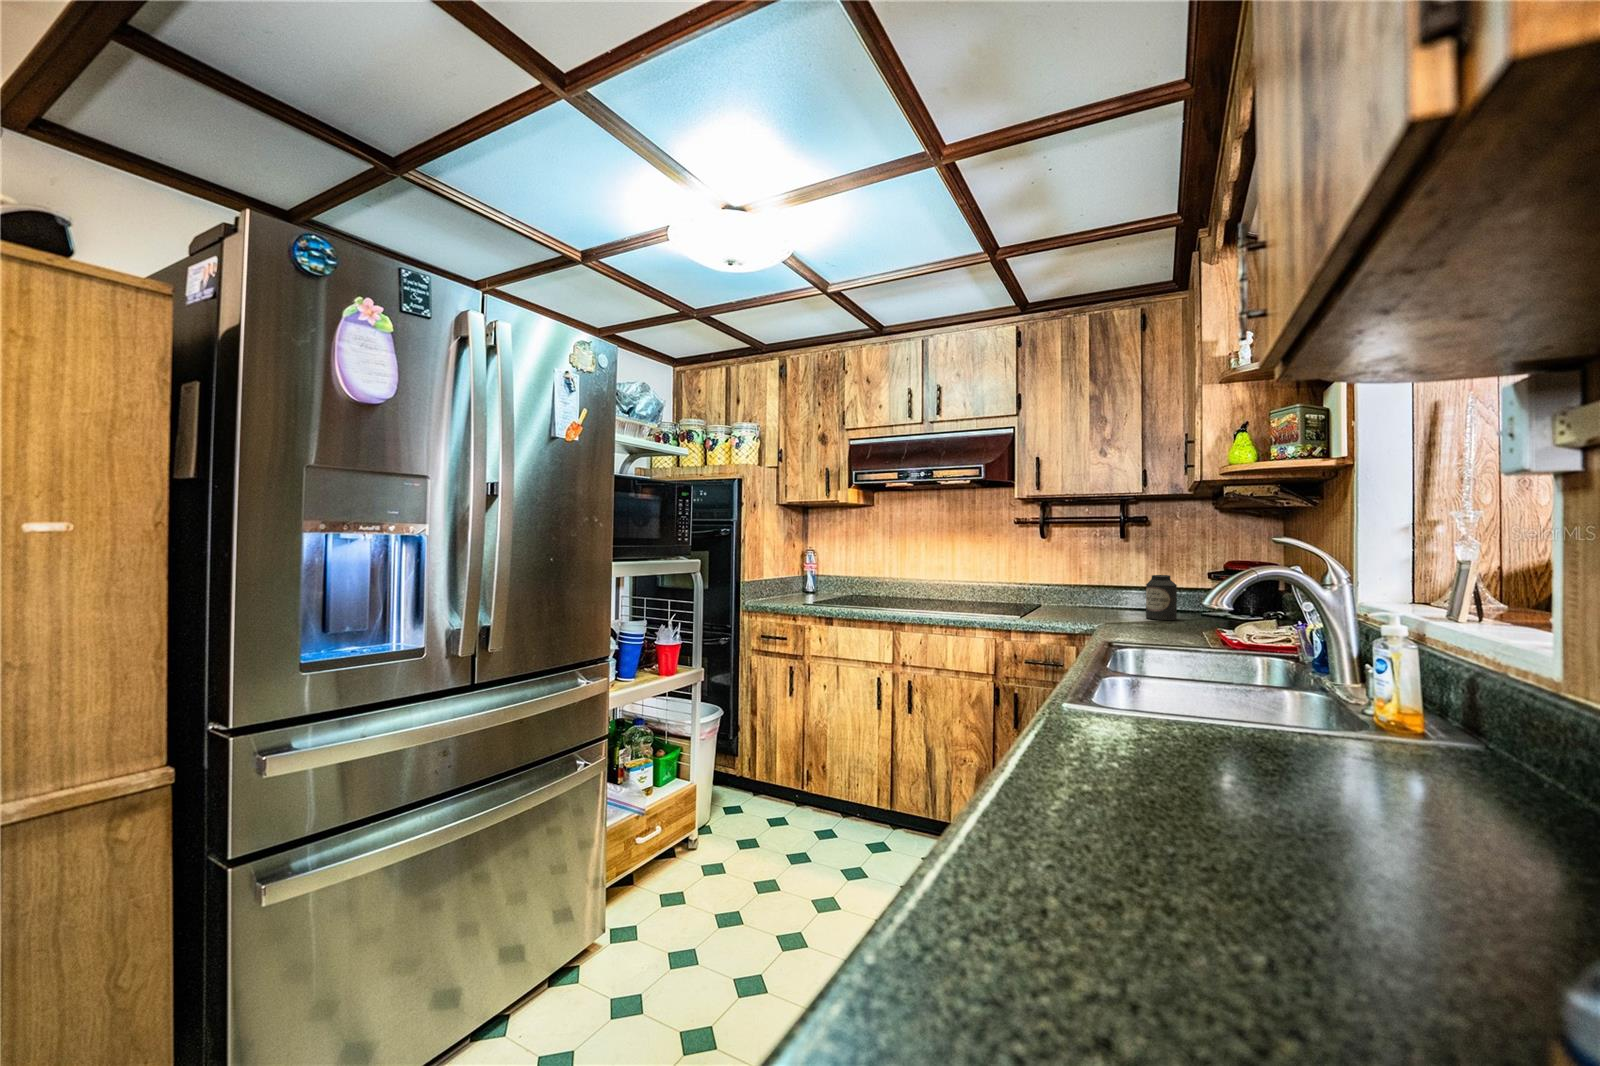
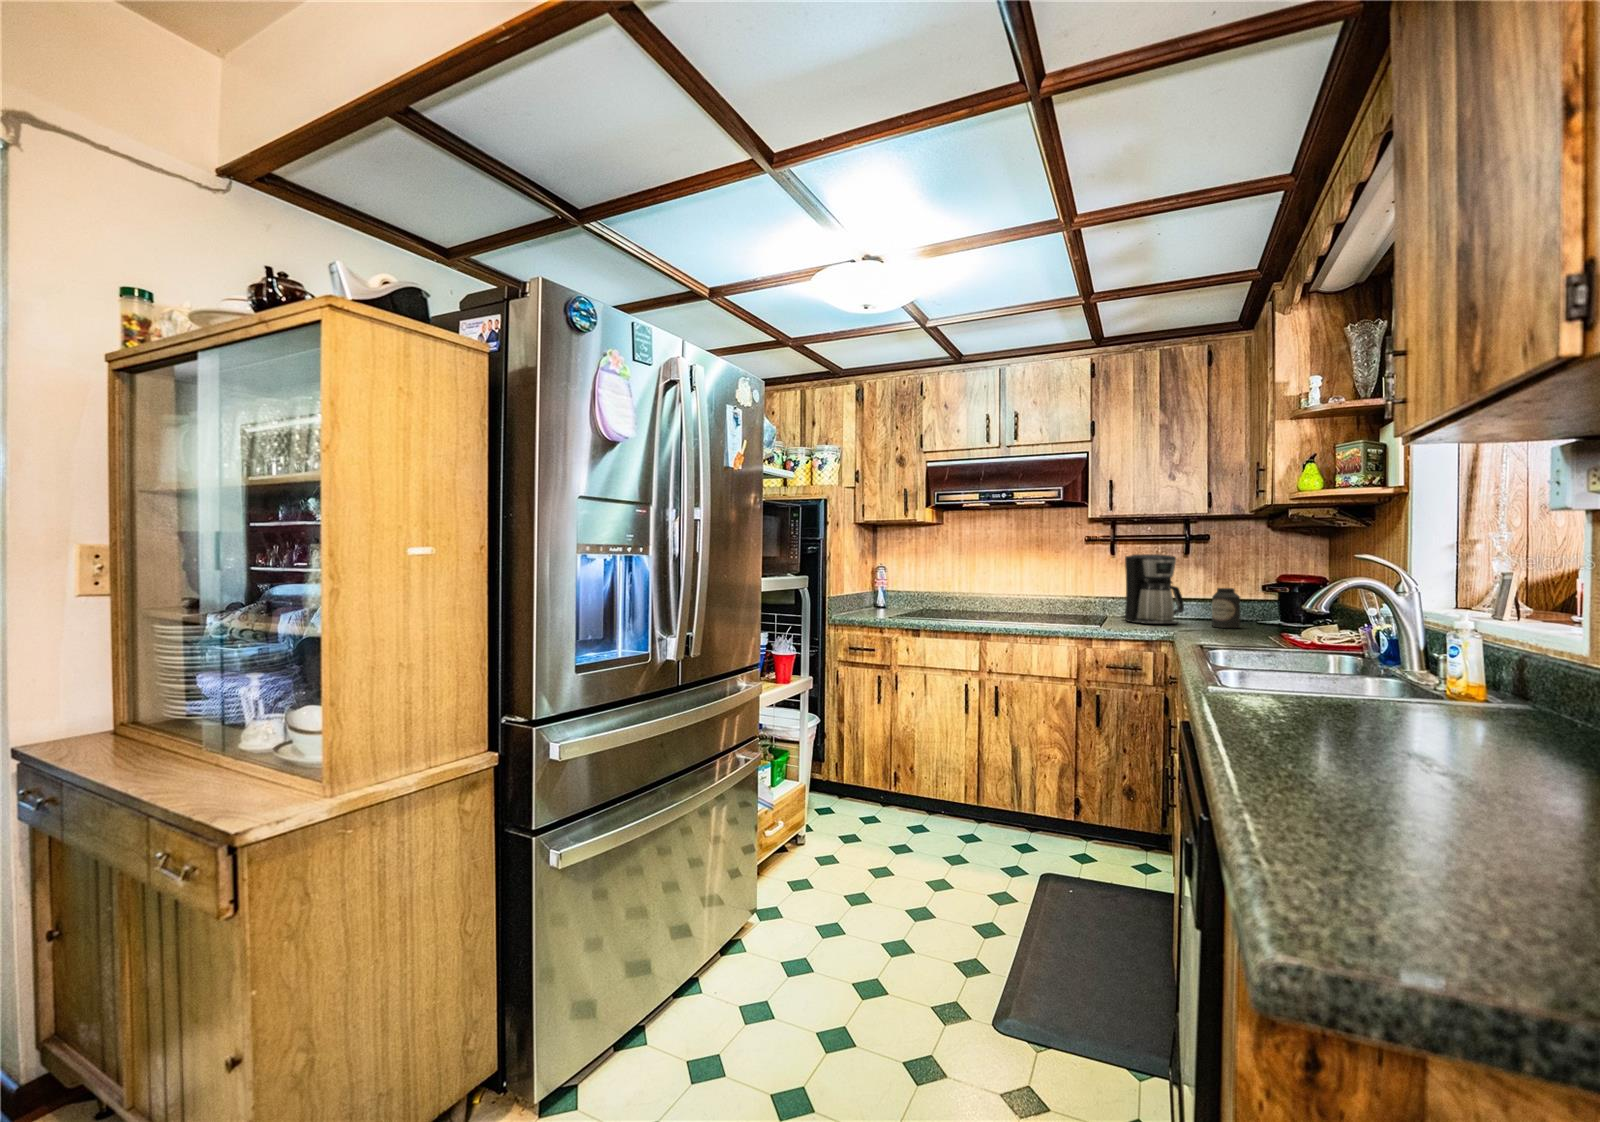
coffee maker: none [1053,538,1118,615] -> present [1122,554,1184,624]

